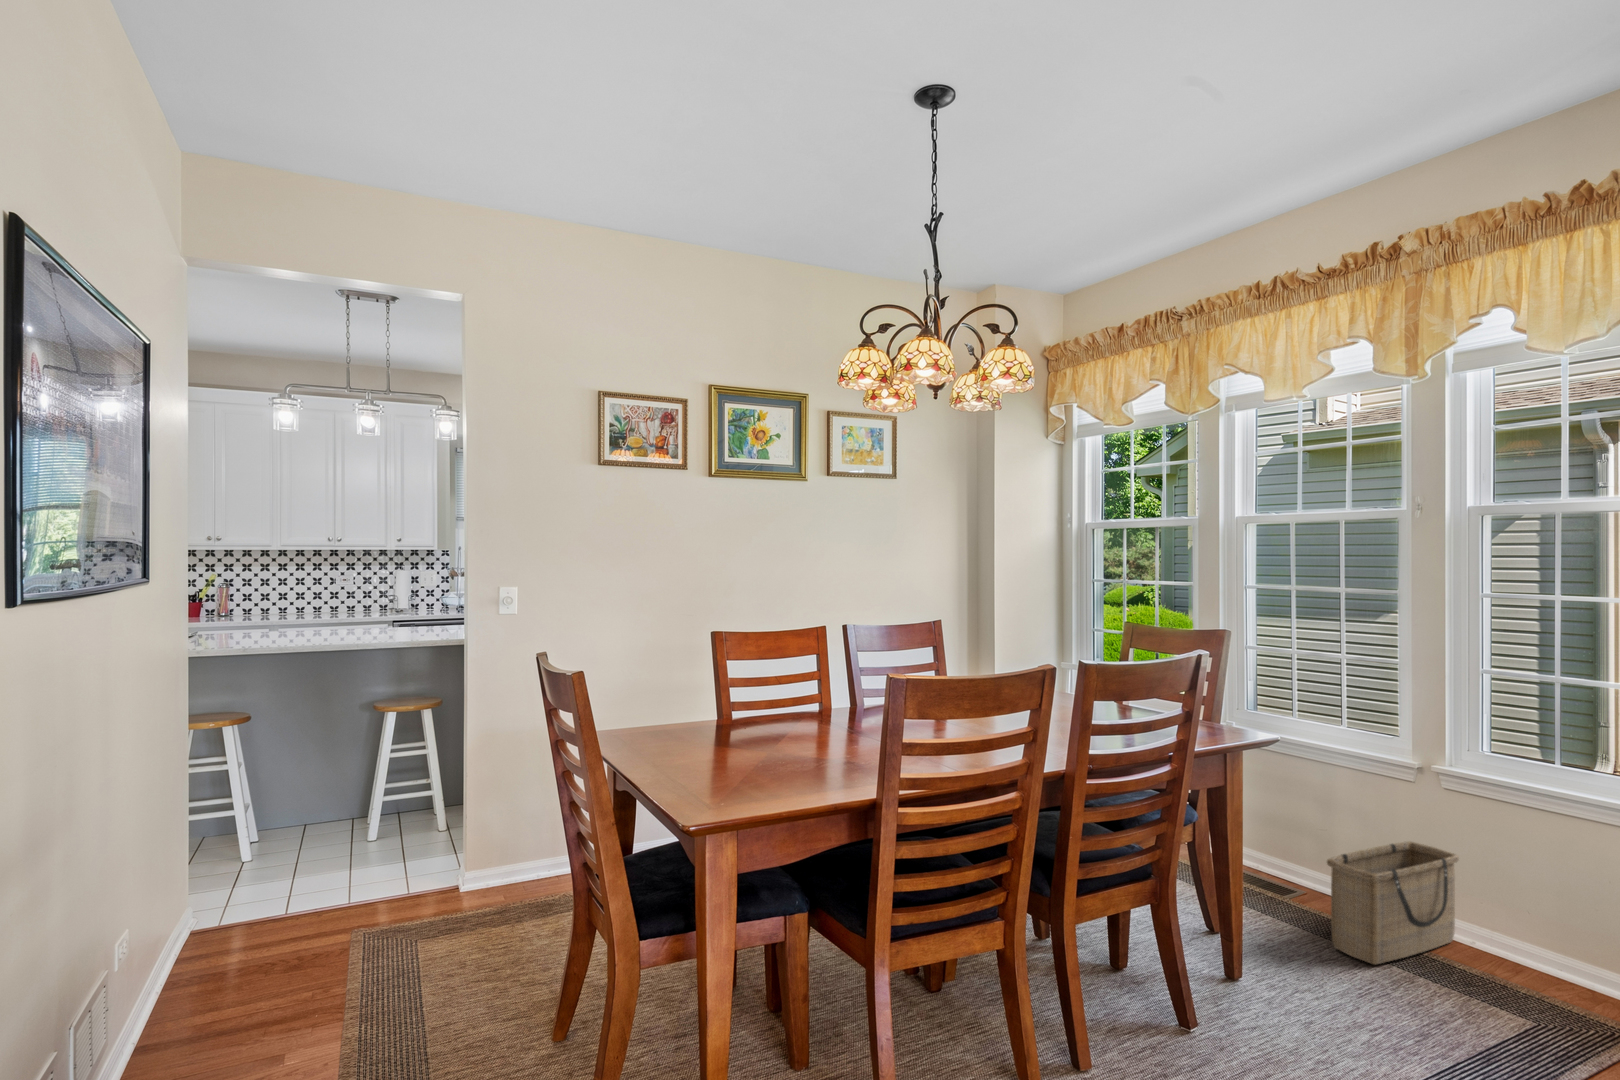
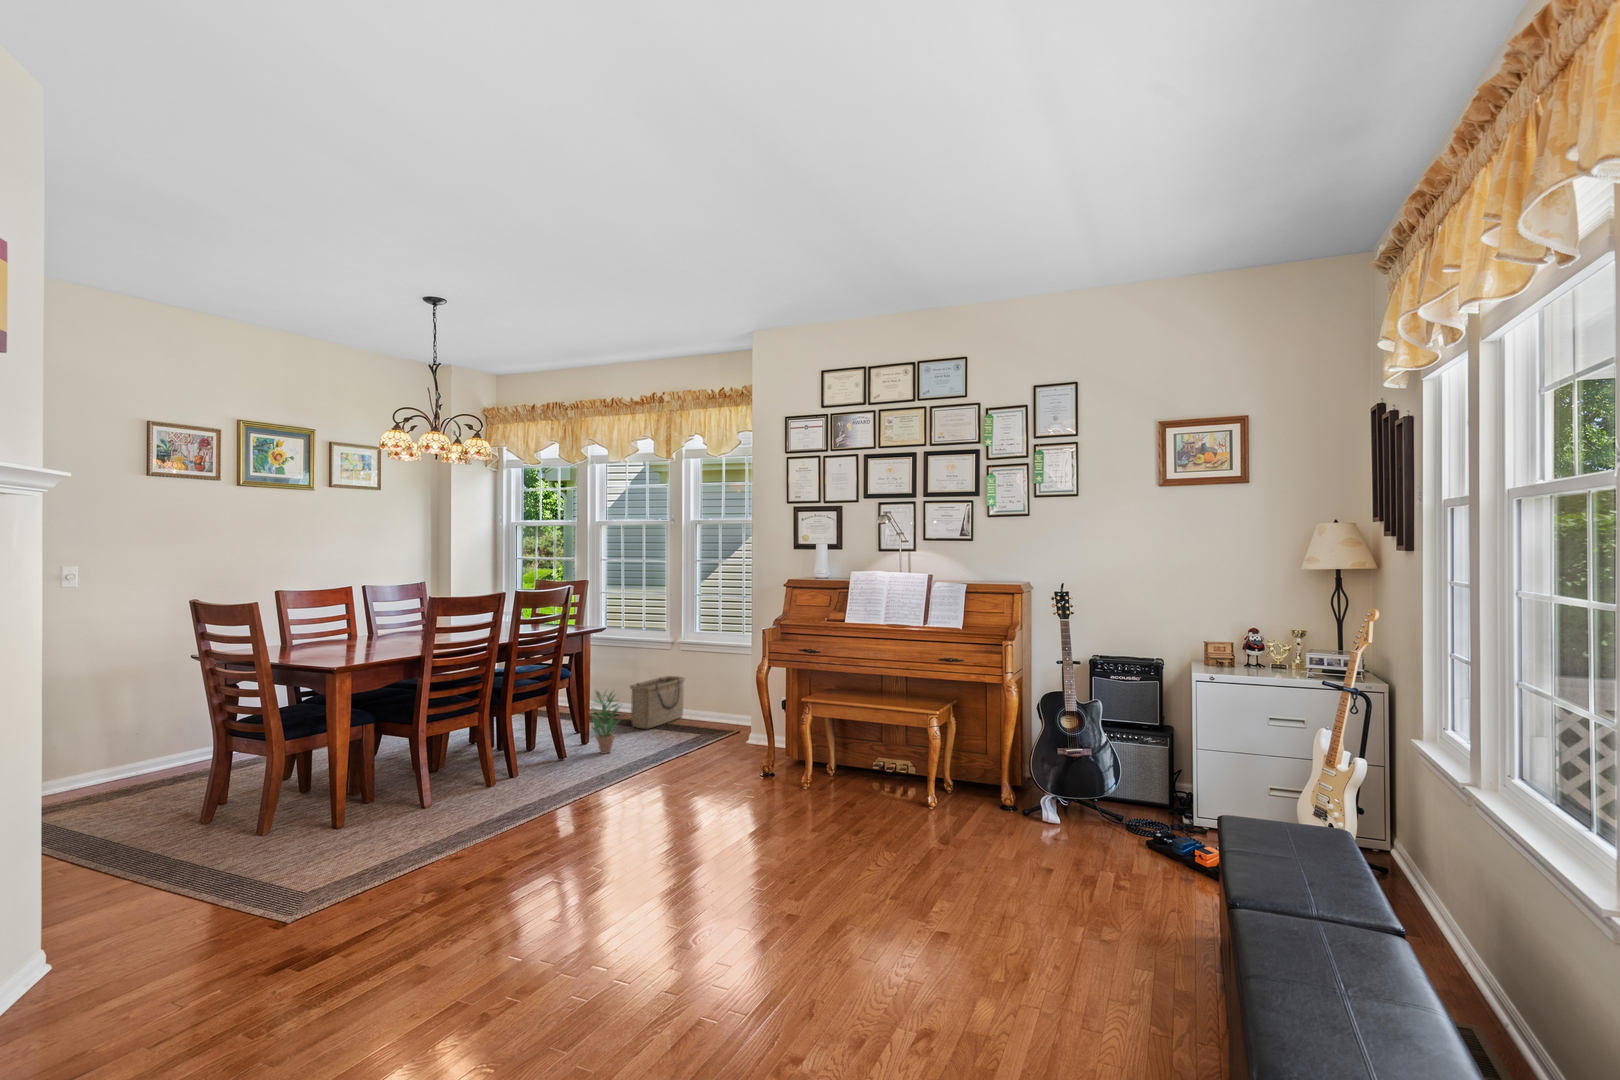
potted plant: none [1240,879,1327,1031] -> present [592,691,619,754]

